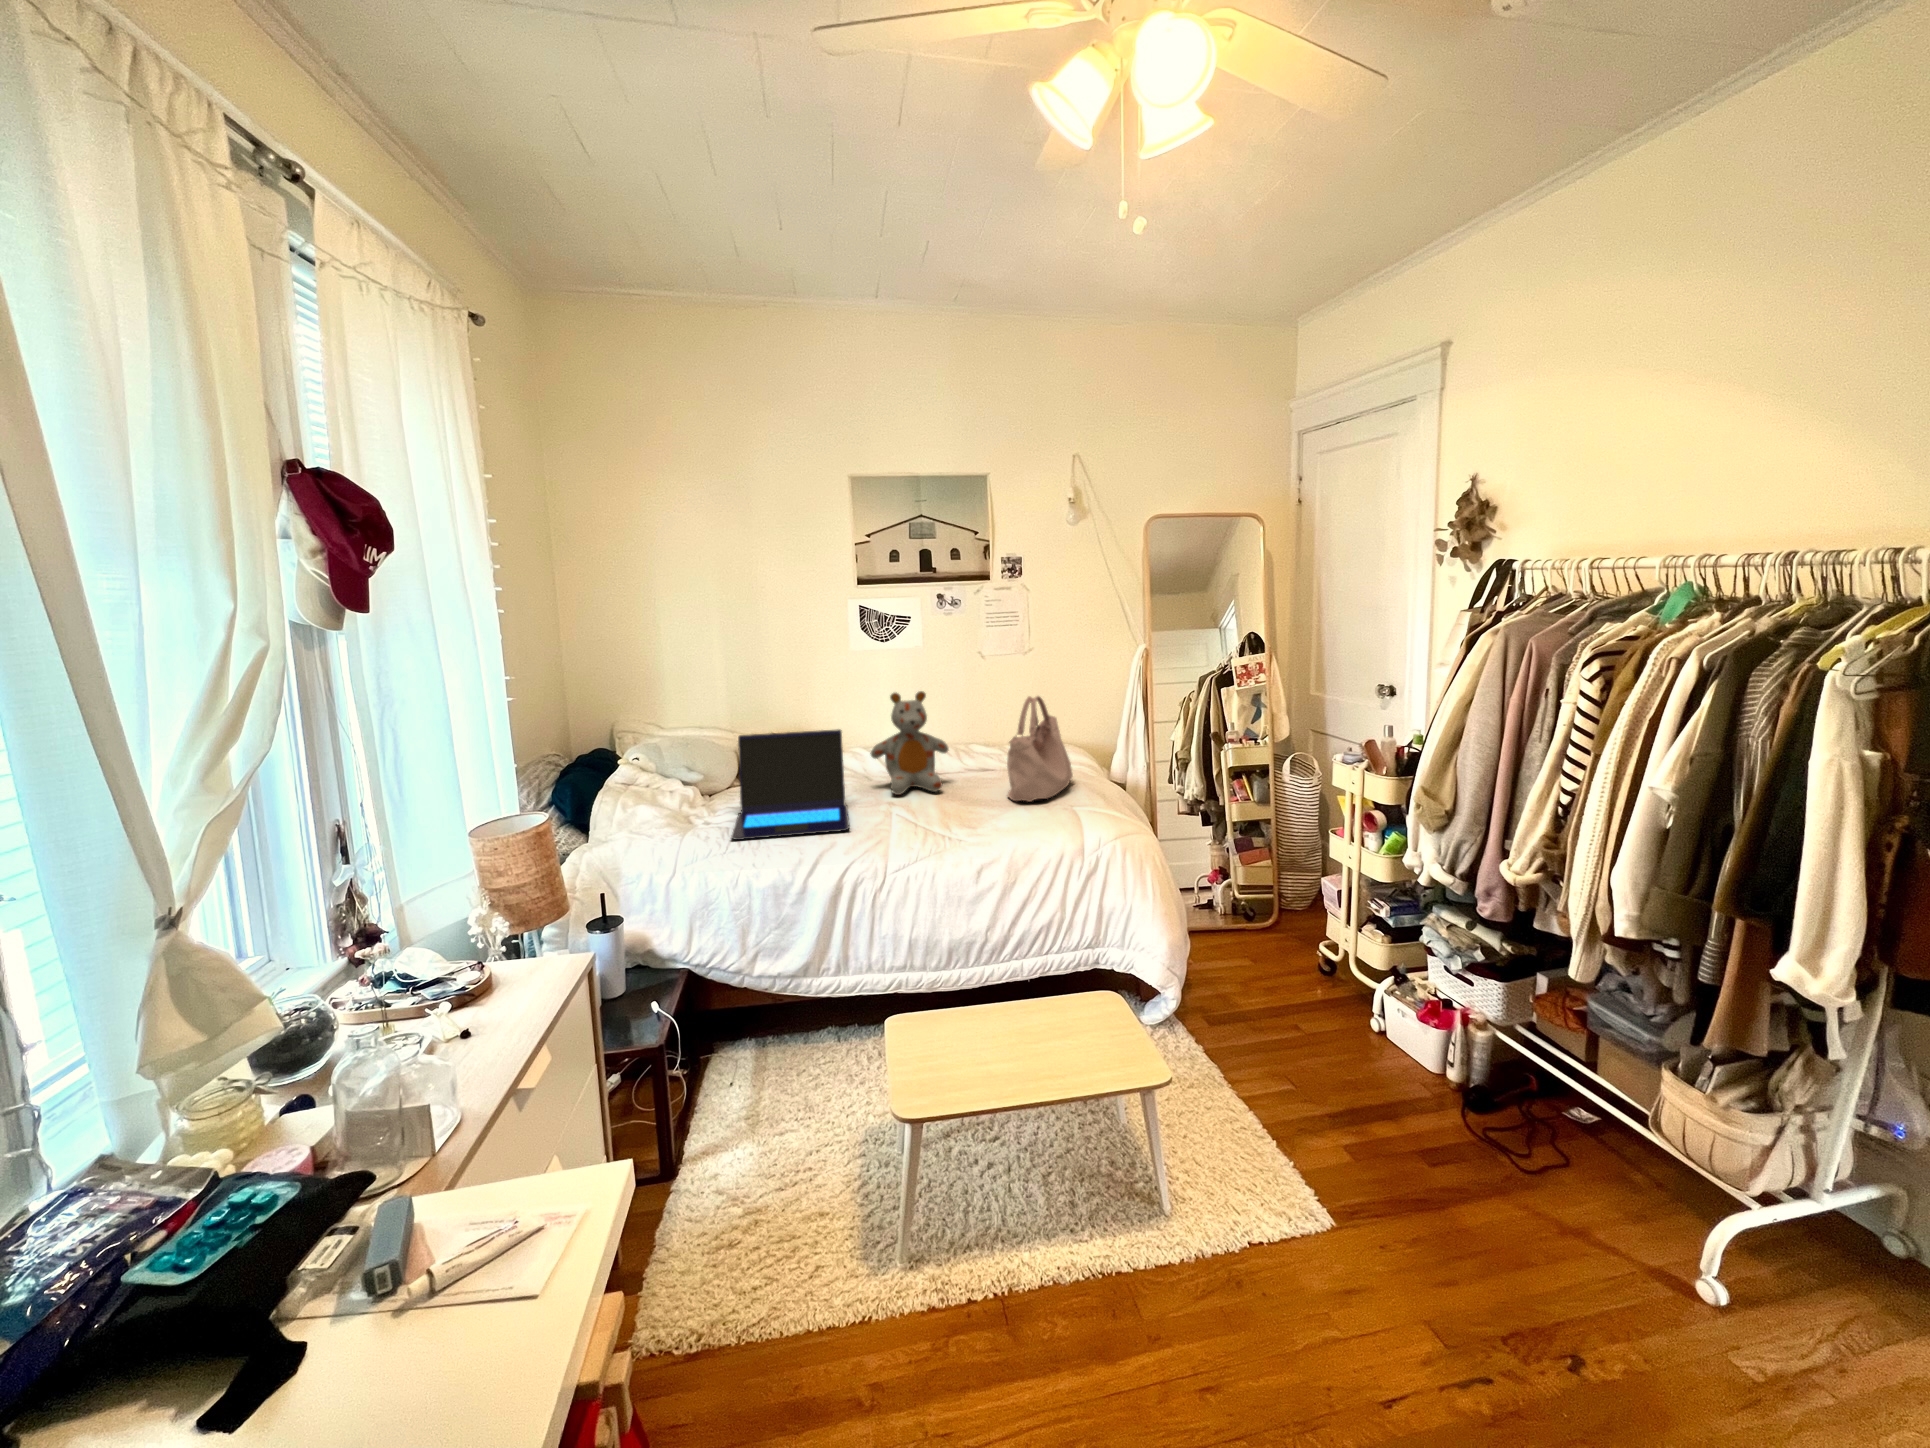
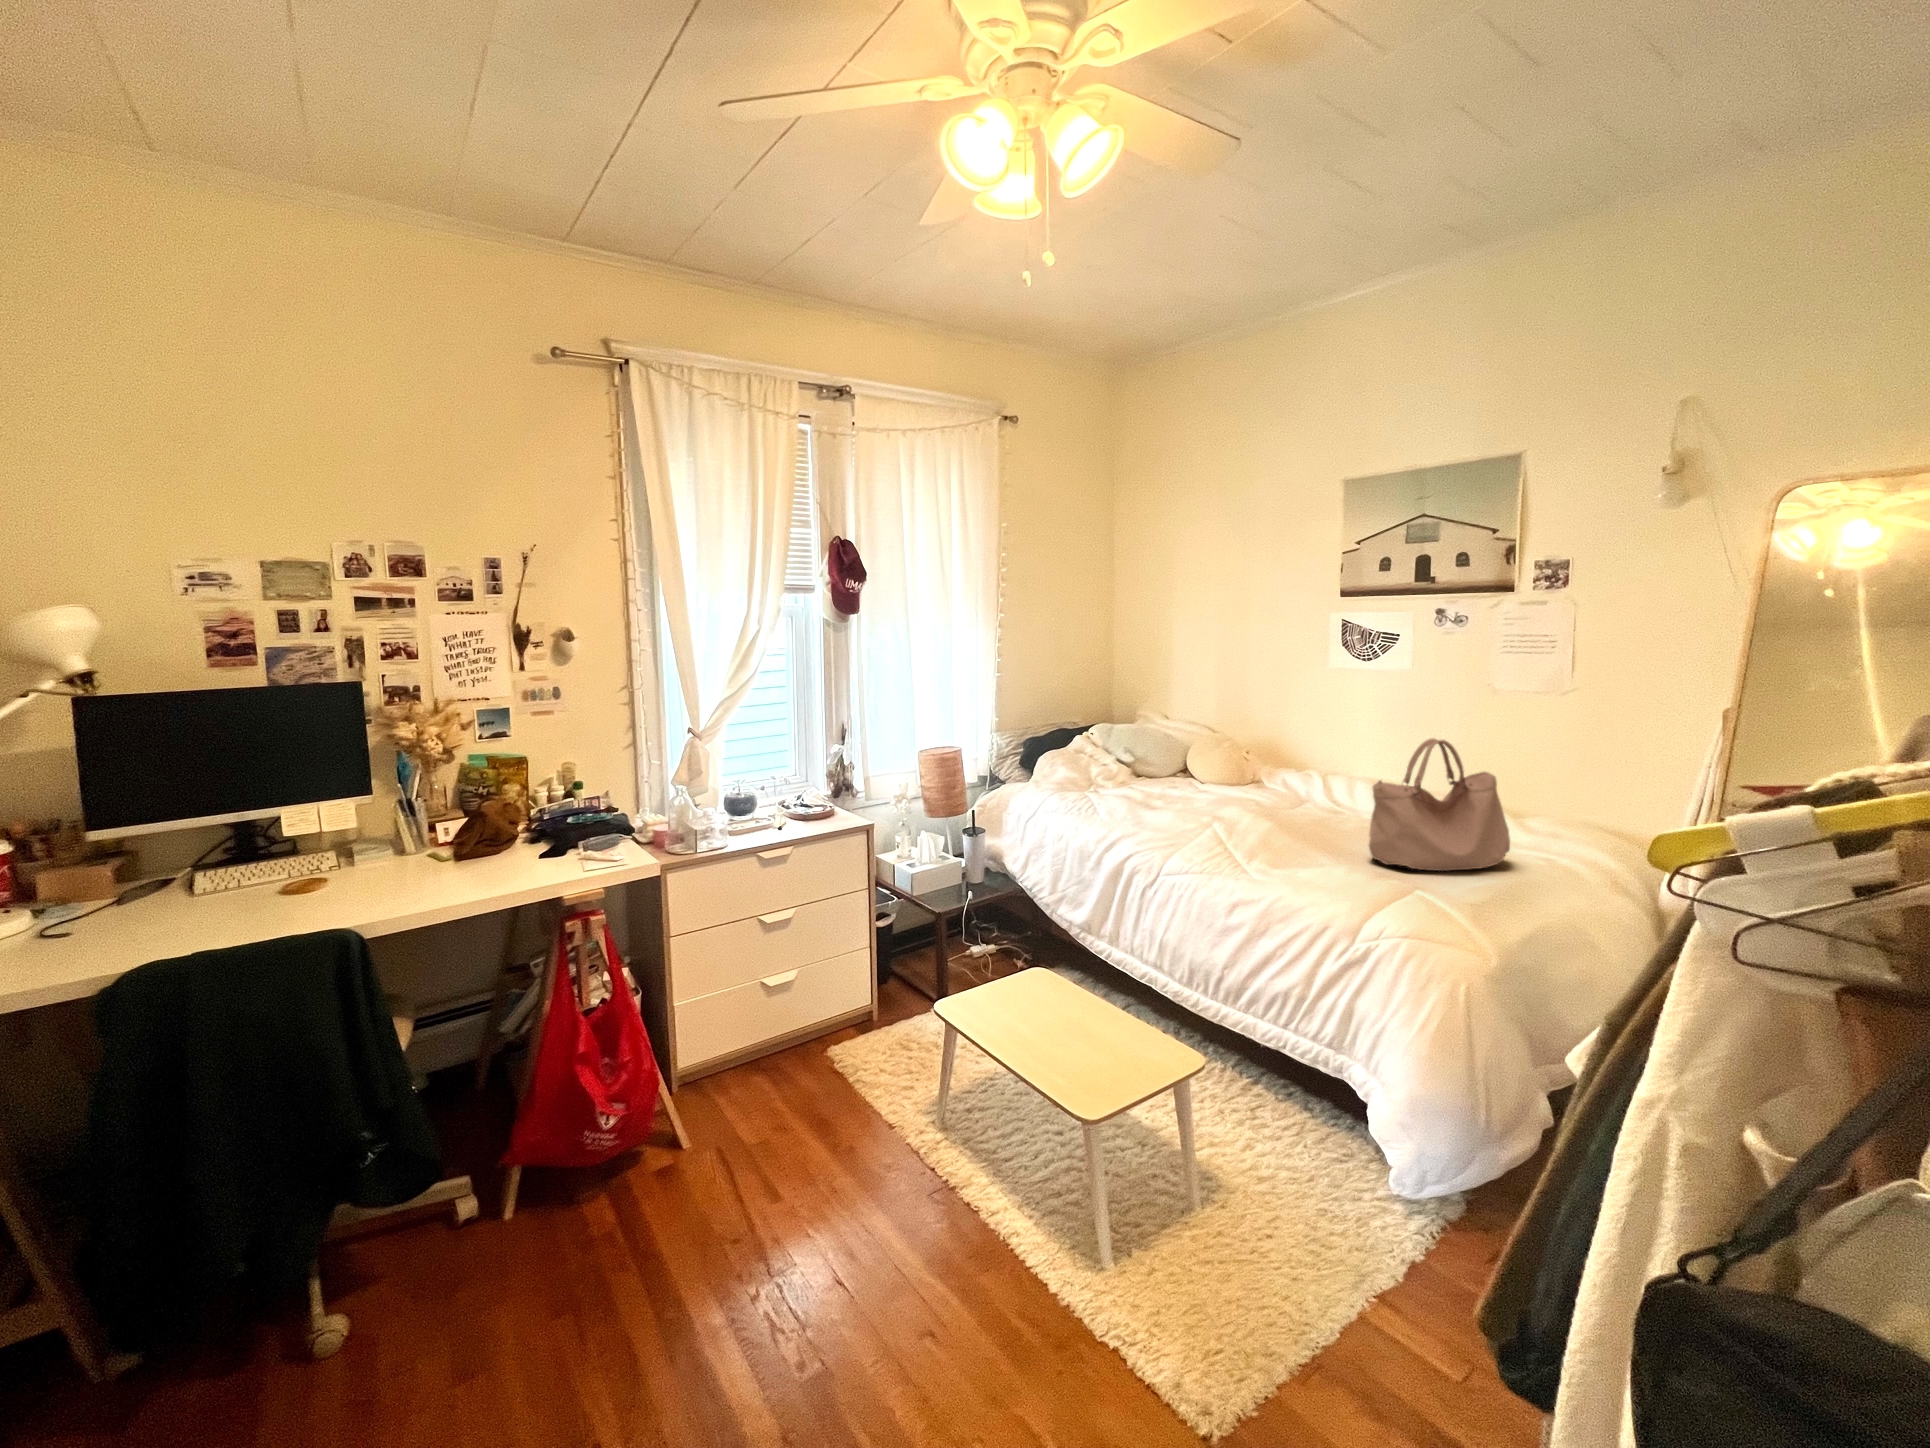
stuffed bear: present [870,691,948,795] -> none [1265,710,1360,825]
laptop: present [731,729,849,840] -> none [1077,724,1220,825]

